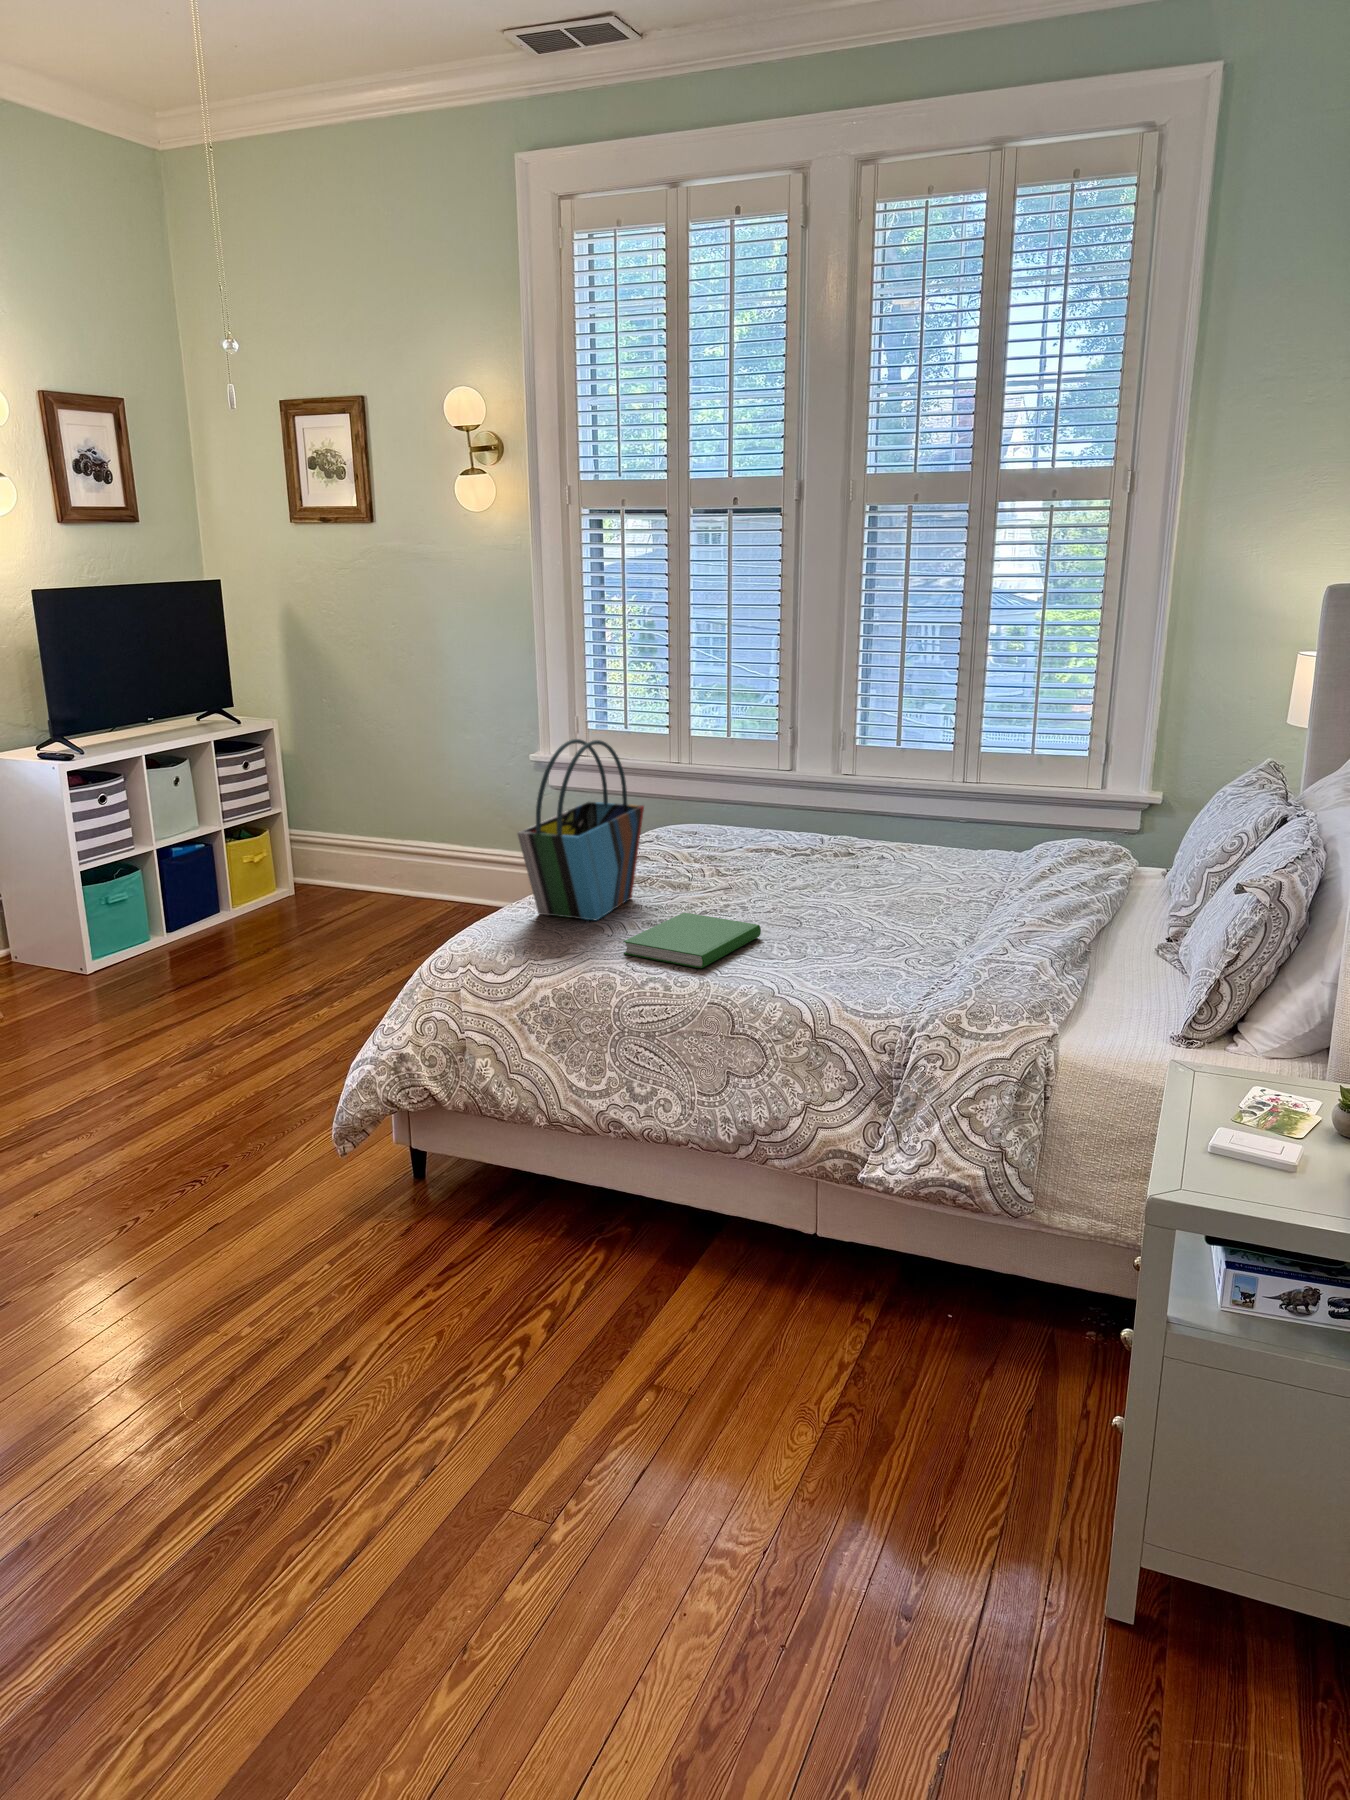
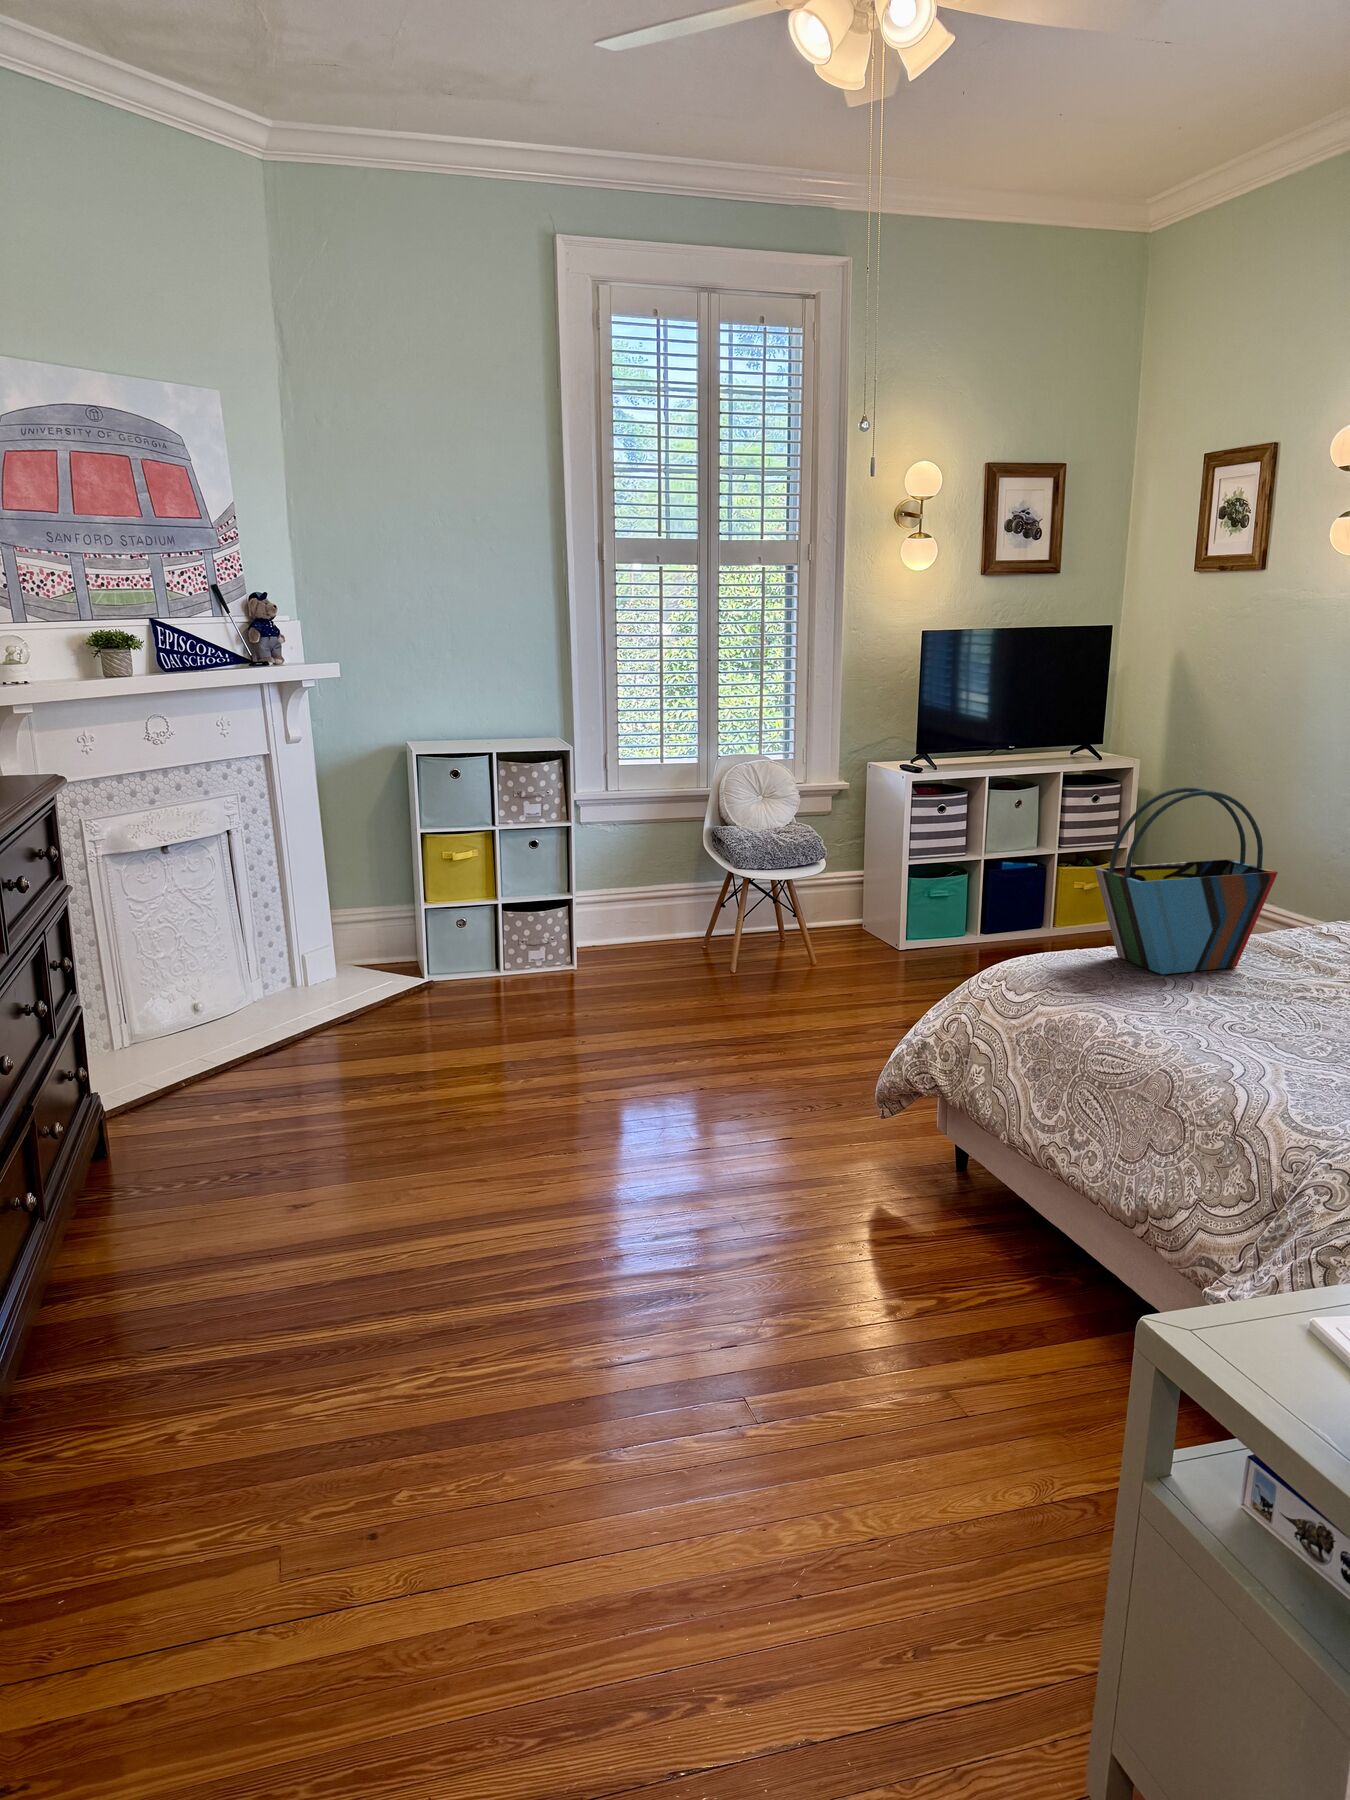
hardcover book: present [623,912,761,968] -> none [1134,987,1308,1036]

